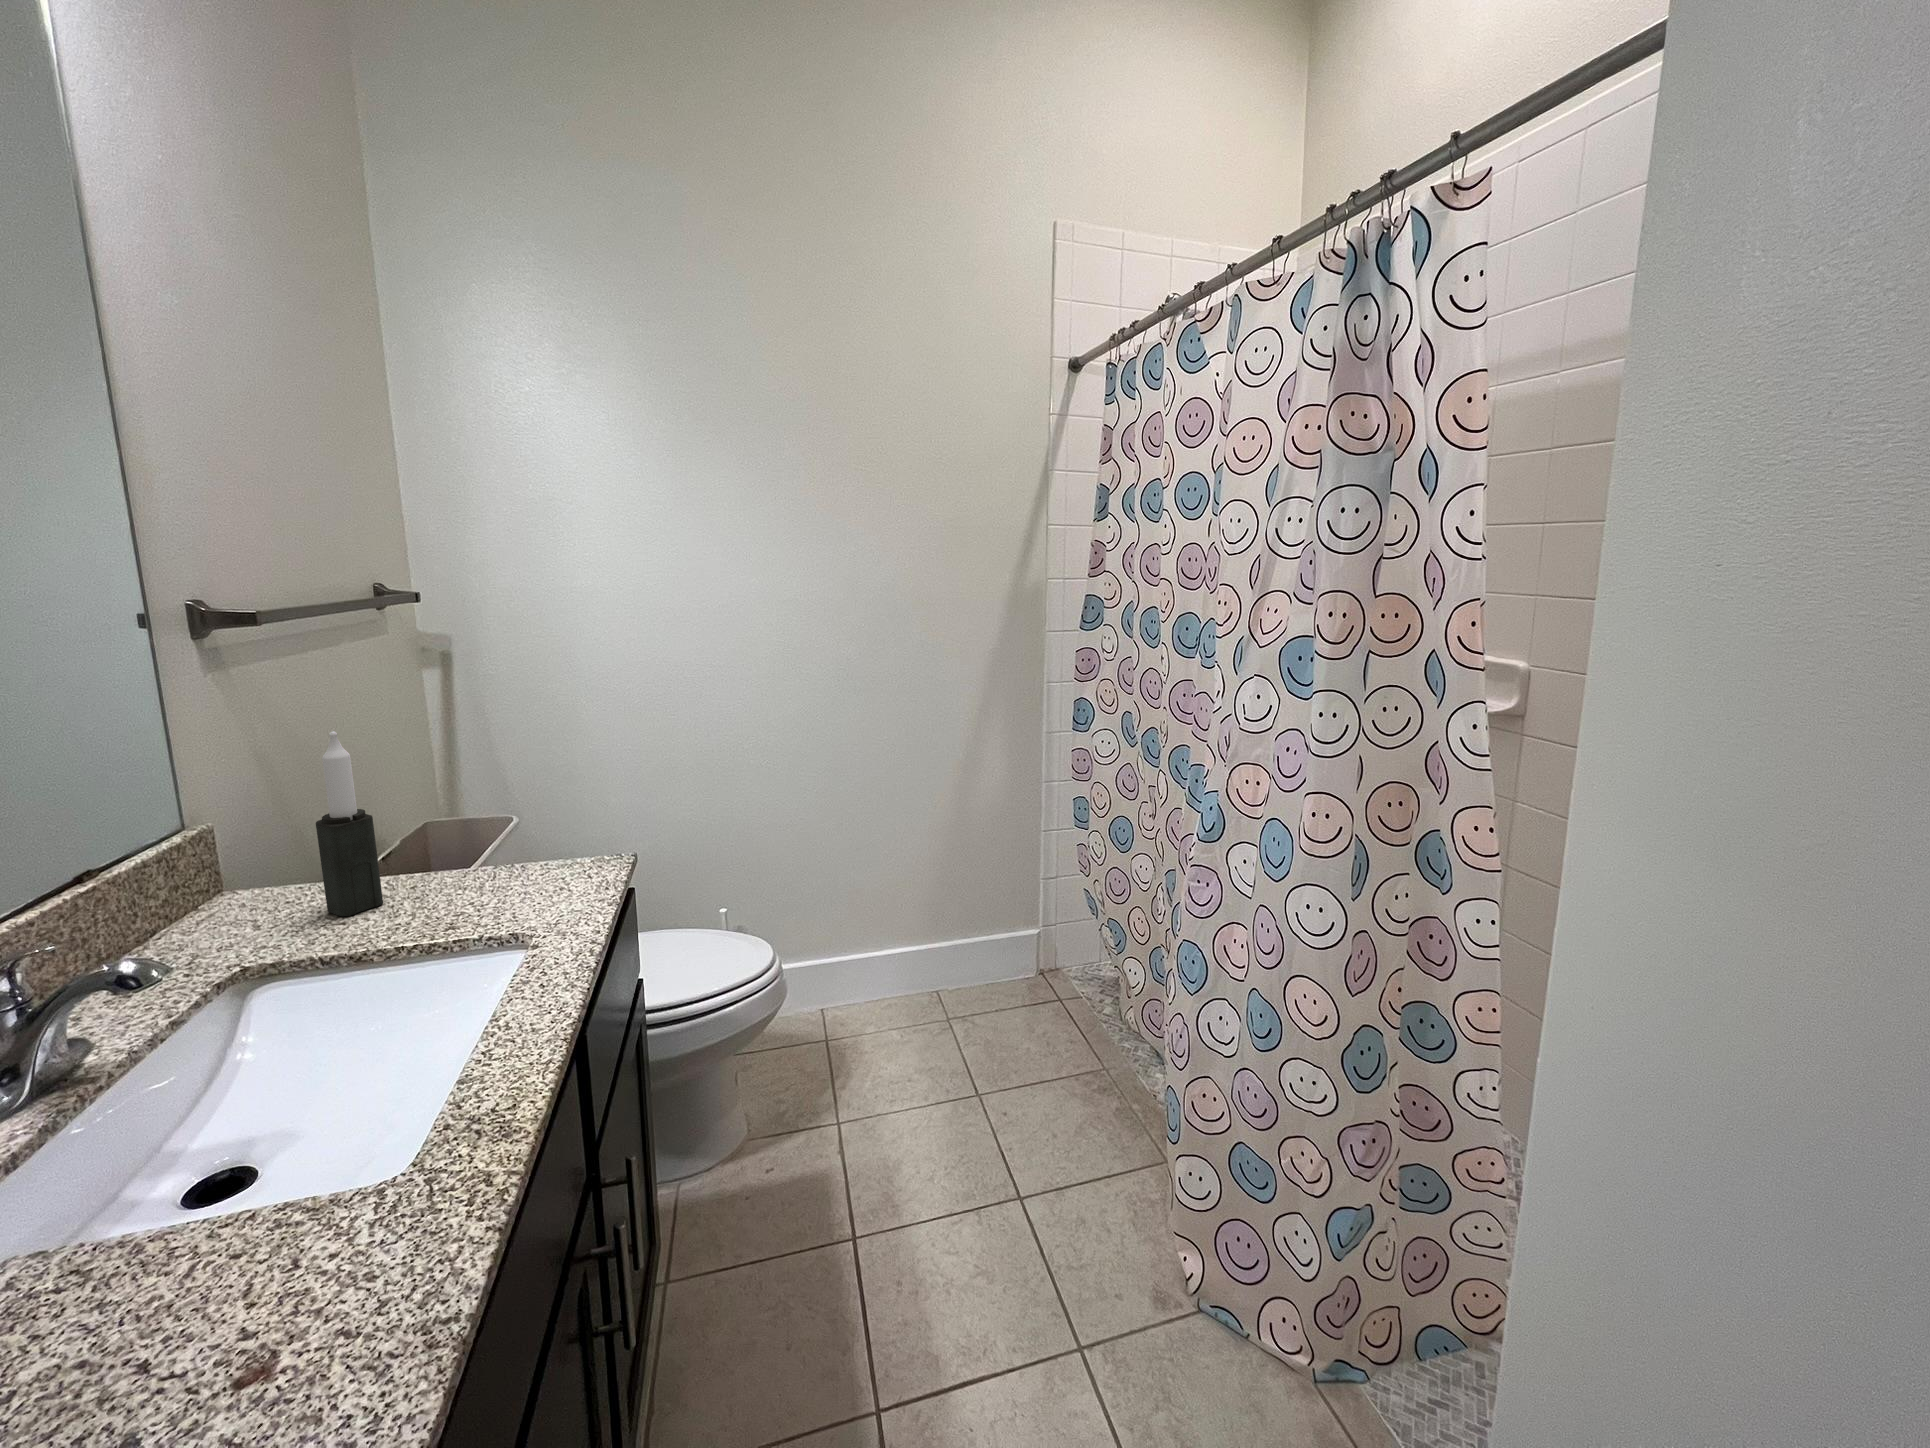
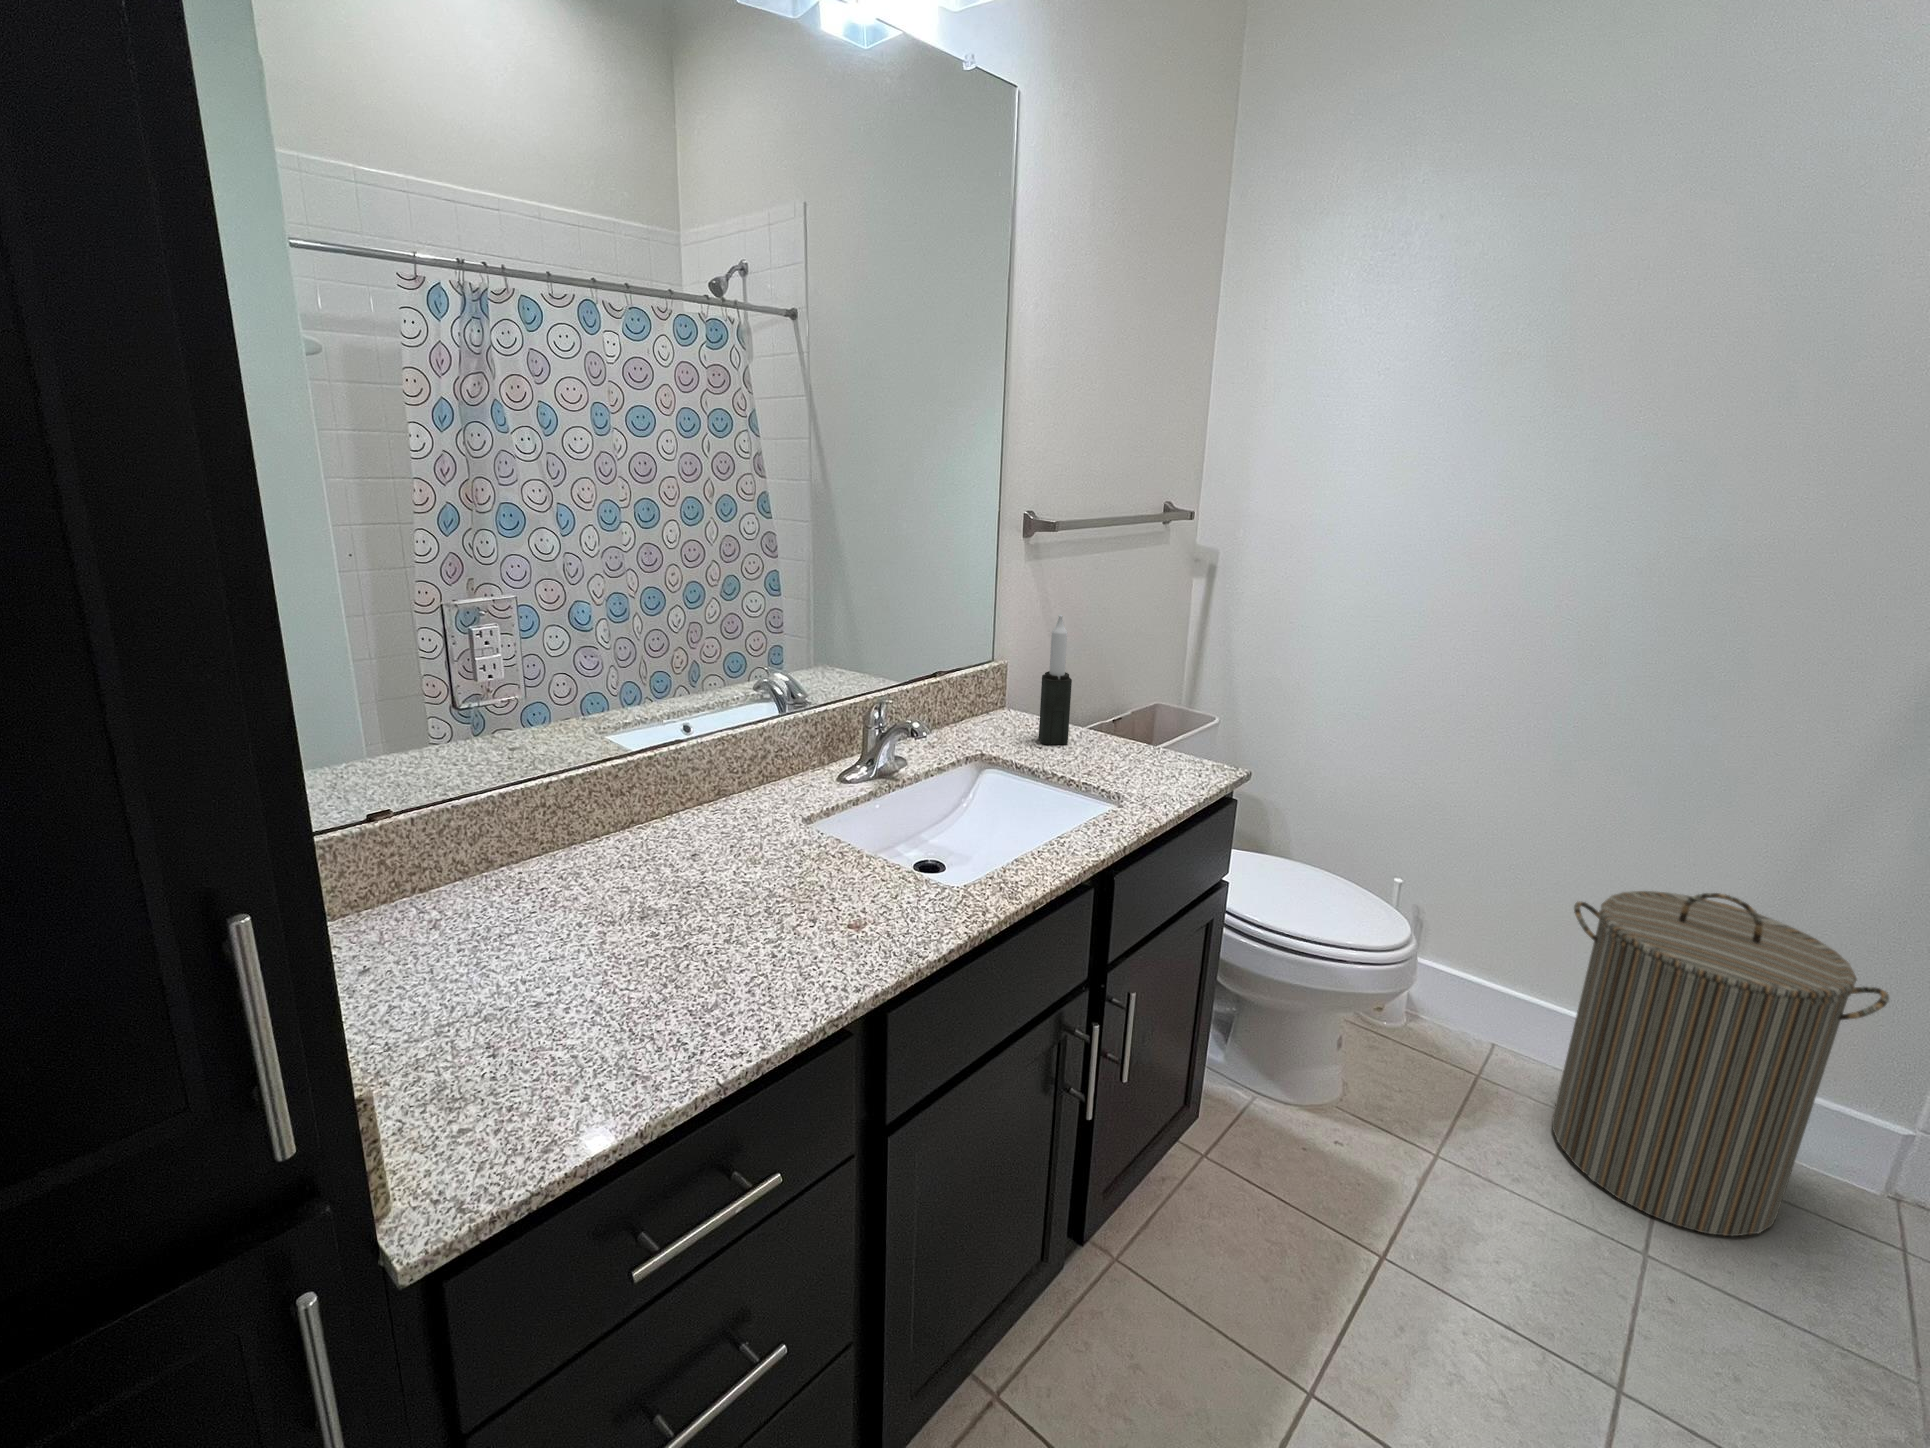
laundry hamper: none [866,824,1029,1068] -> present [1552,891,1889,1236]

